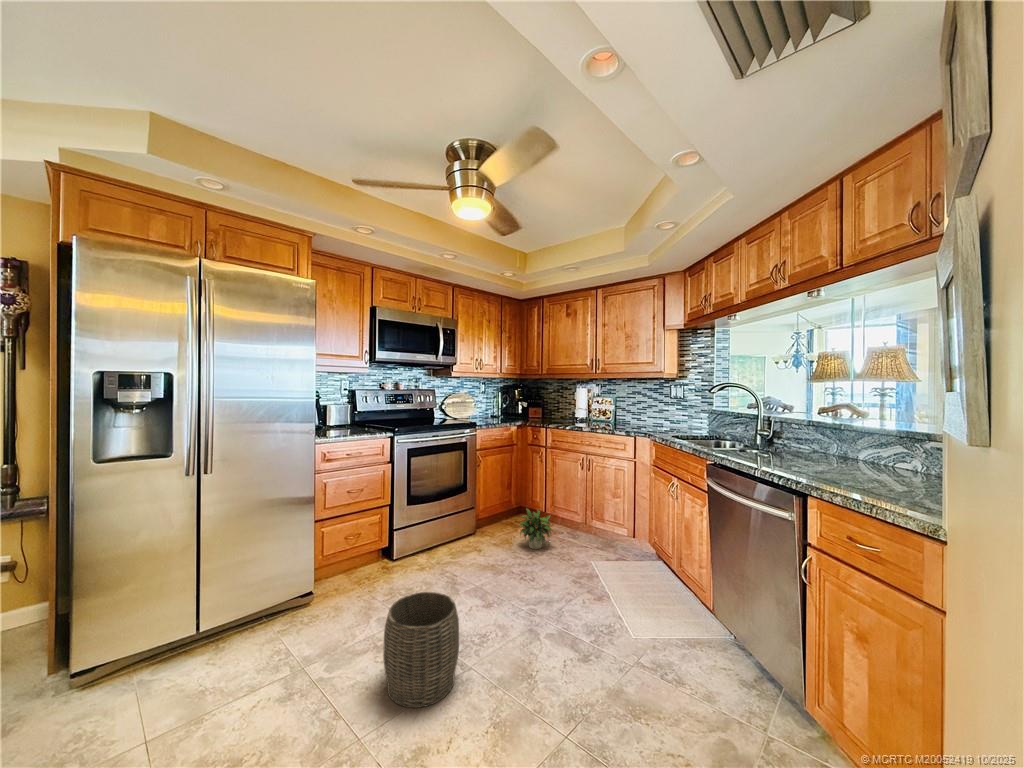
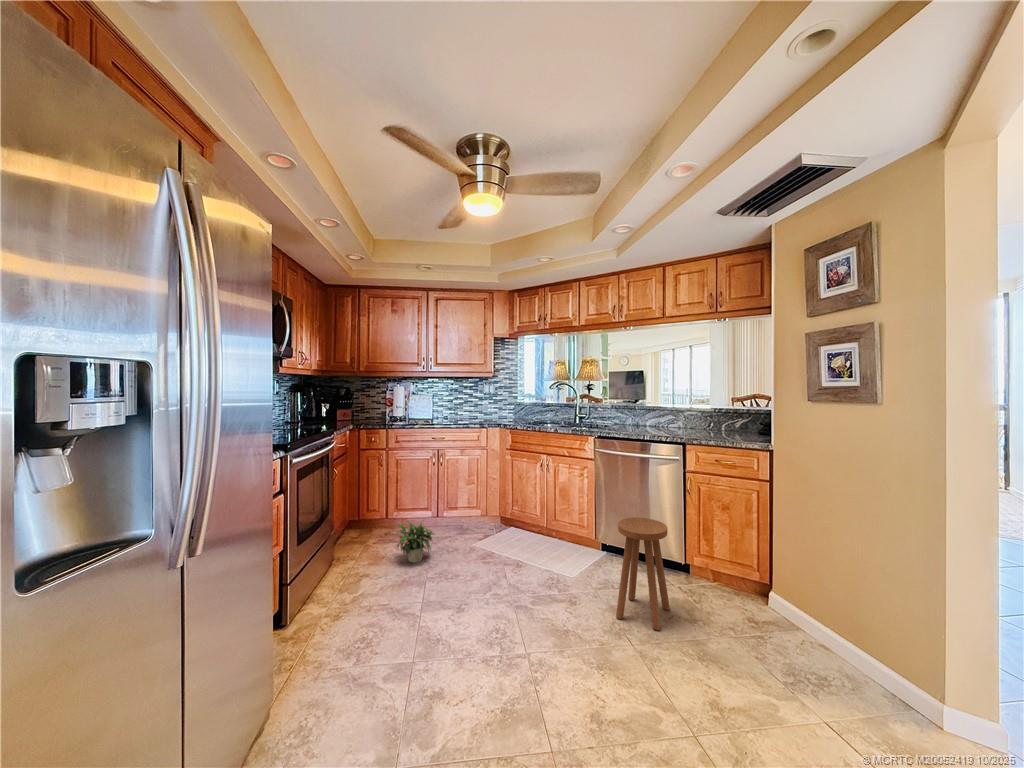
stool: none [588,568,671,733] -> present [616,518,670,630]
woven basket: present [383,592,459,708] -> none [506,604,582,727]

